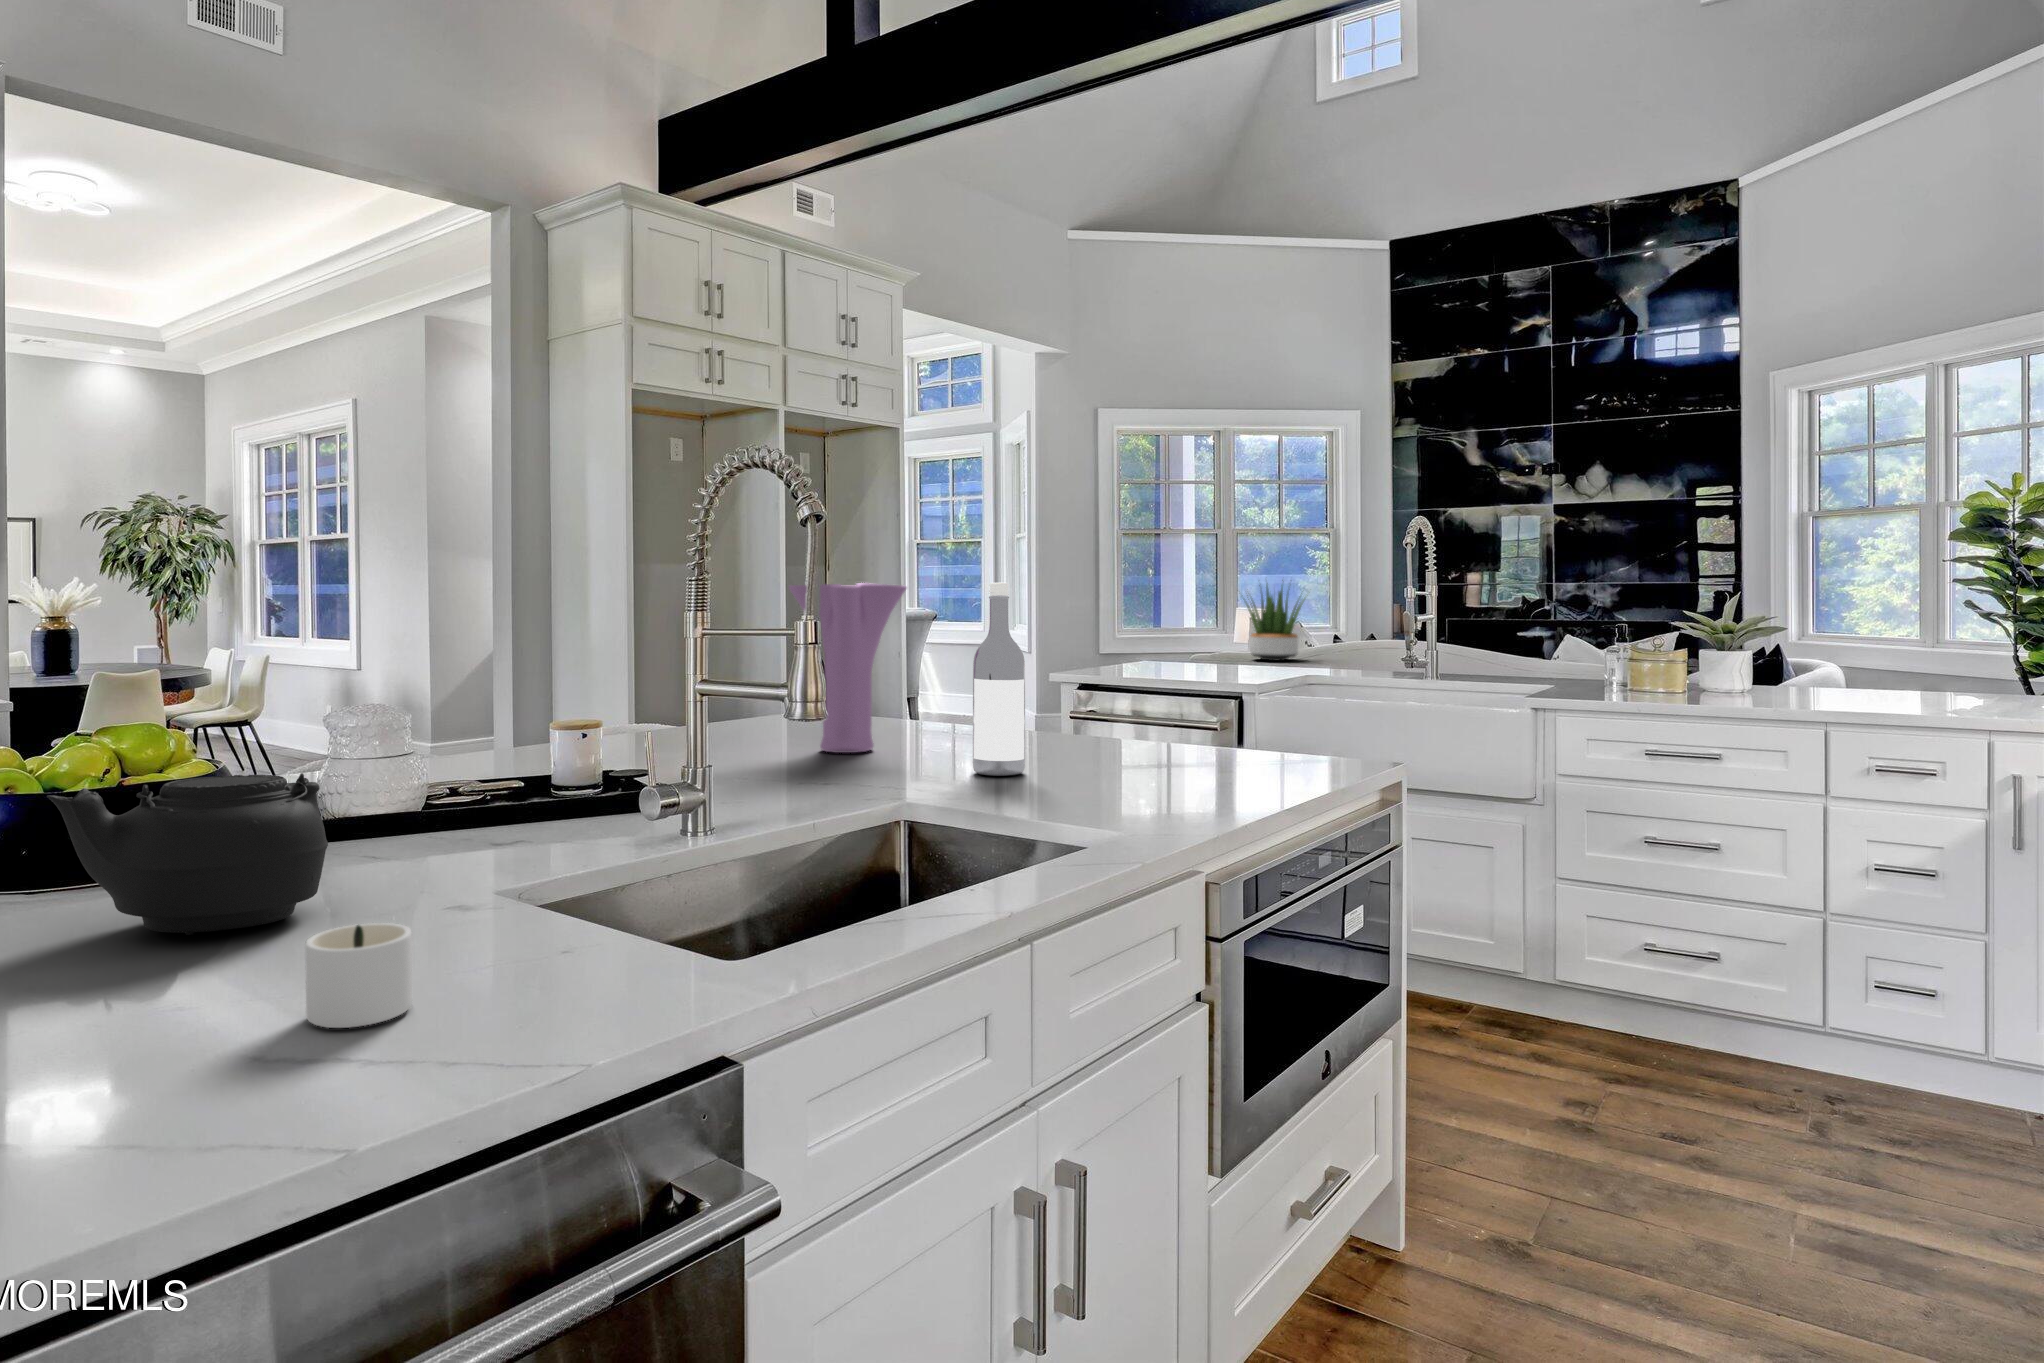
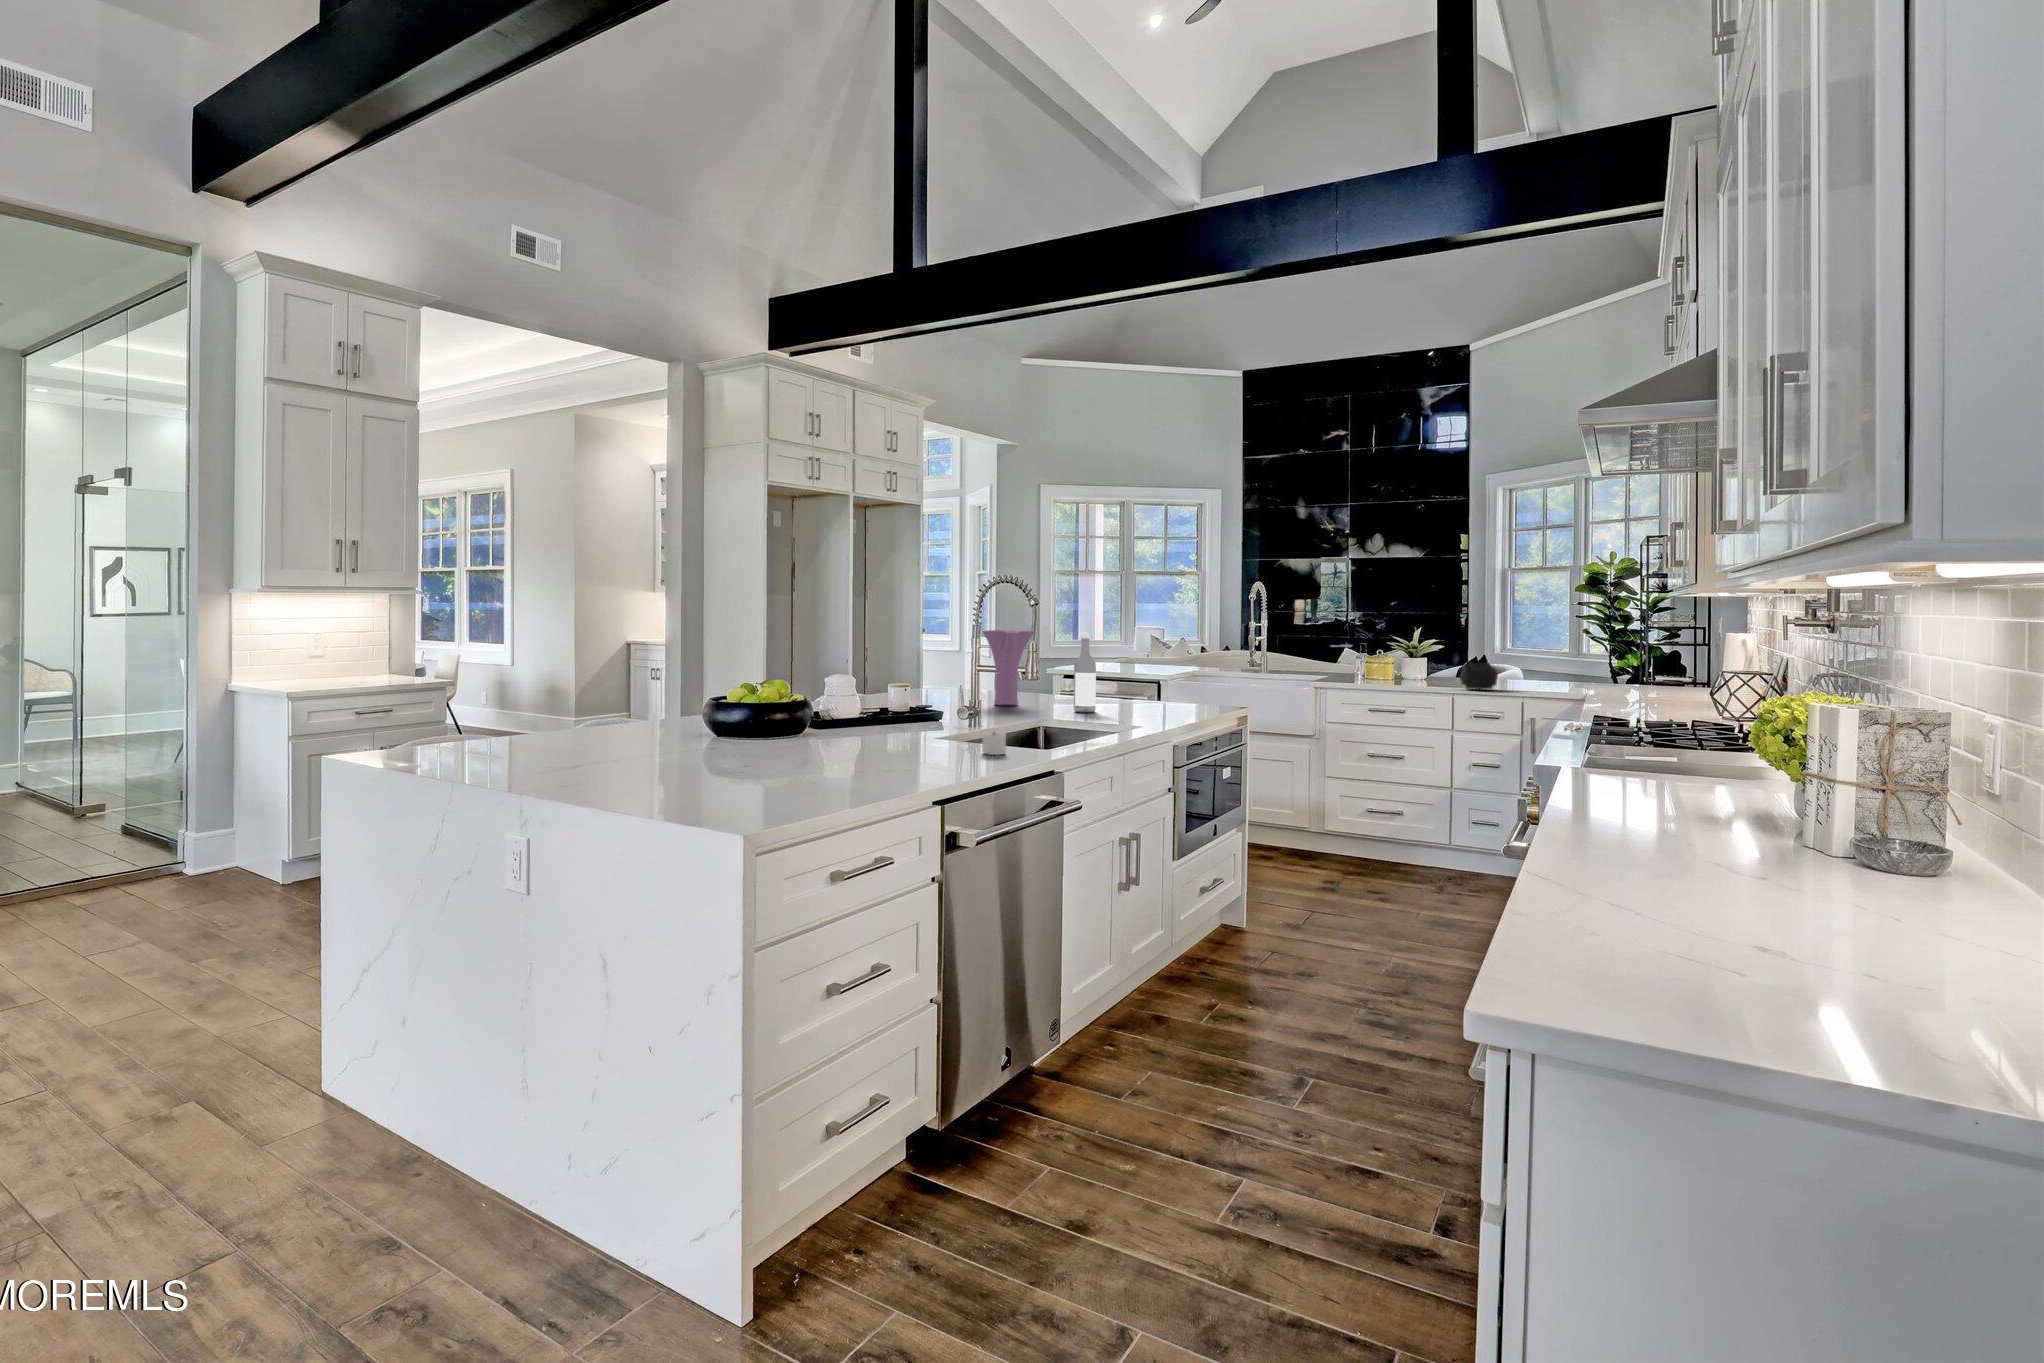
potted plant: present [1245,580,1304,661] -> none [1155,614,1197,664]
teapot: present [47,773,328,935] -> present [1460,663,1498,689]

